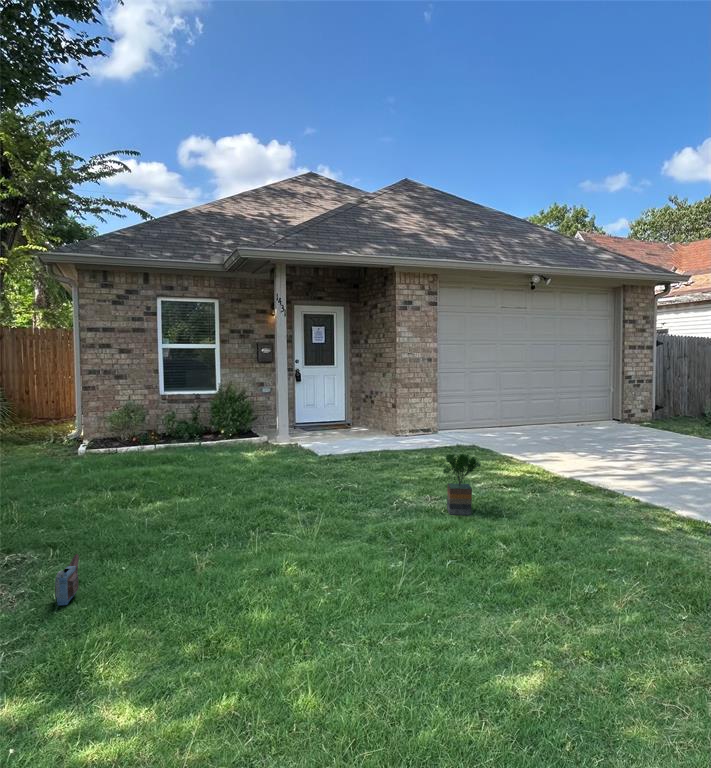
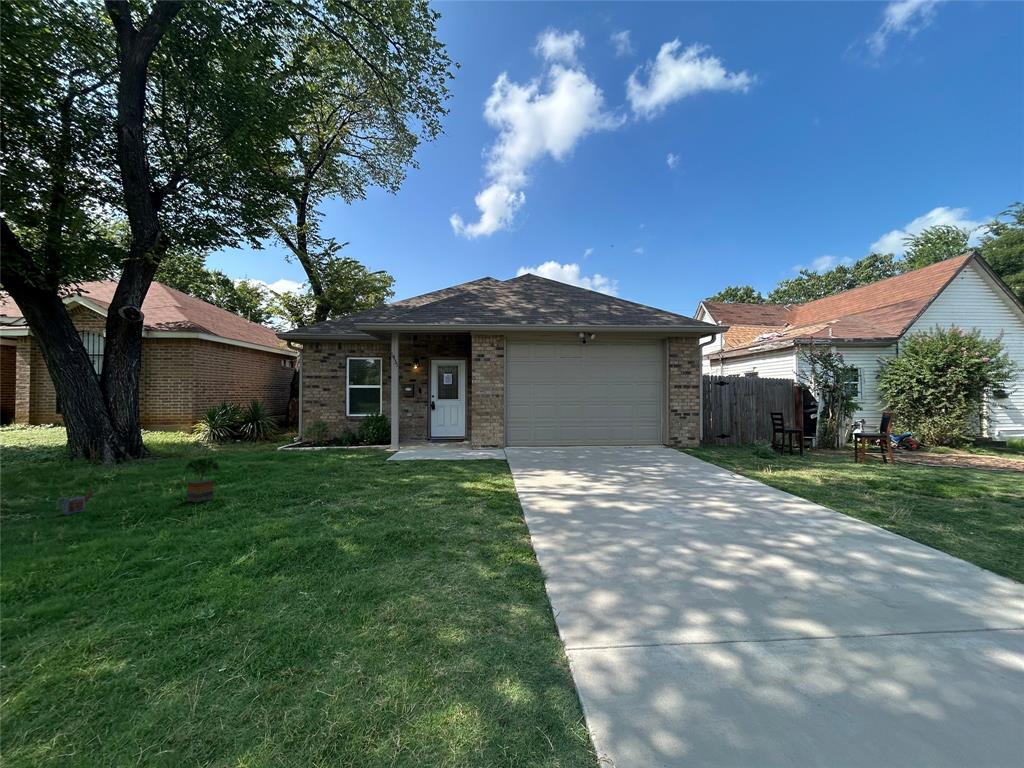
potted tree: present [440,454,481,515] -> present [185,459,221,502]

